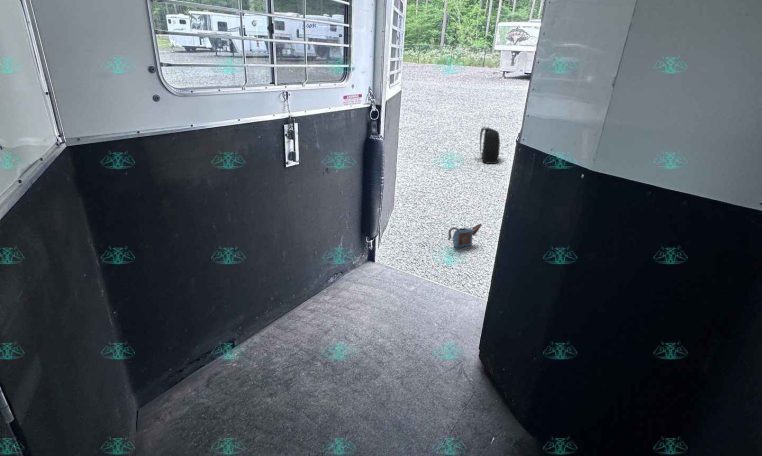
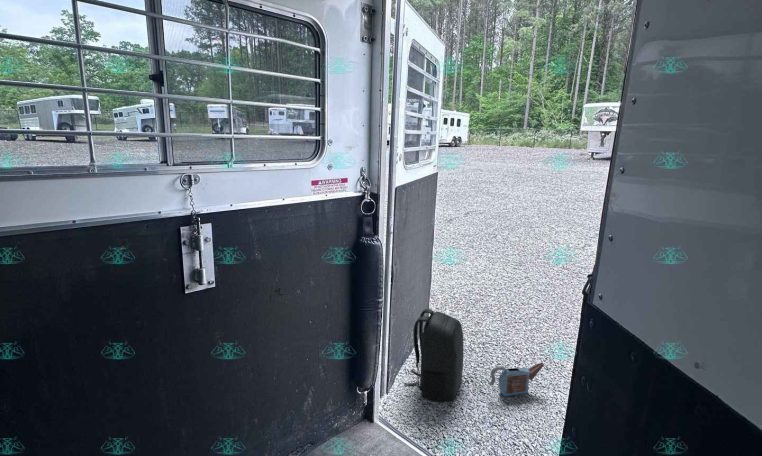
backpack: present [480,127,500,164] -> present [404,309,463,401]

